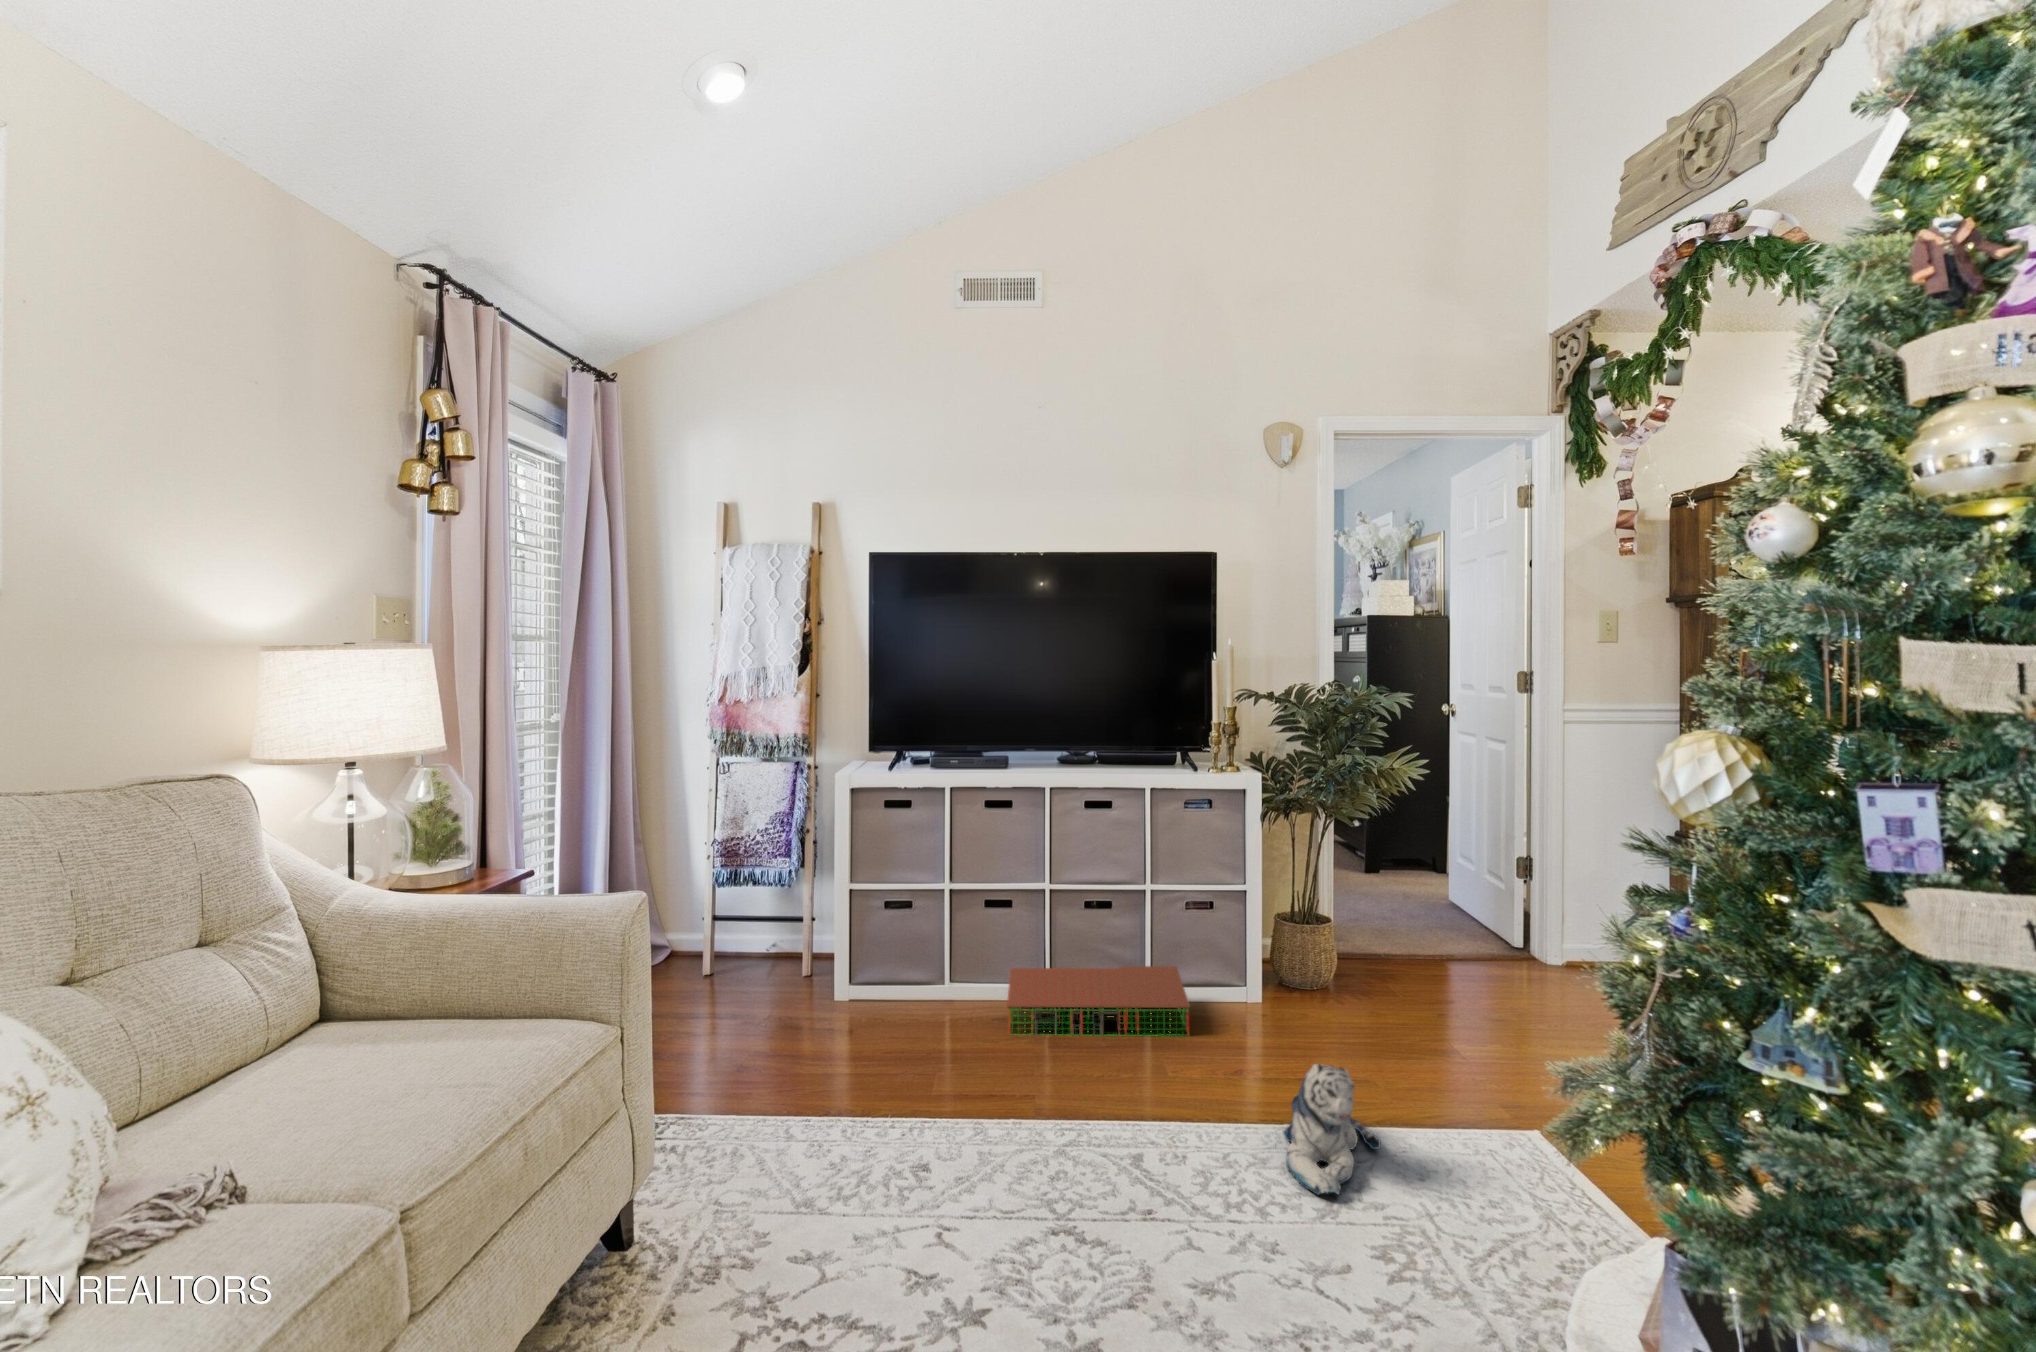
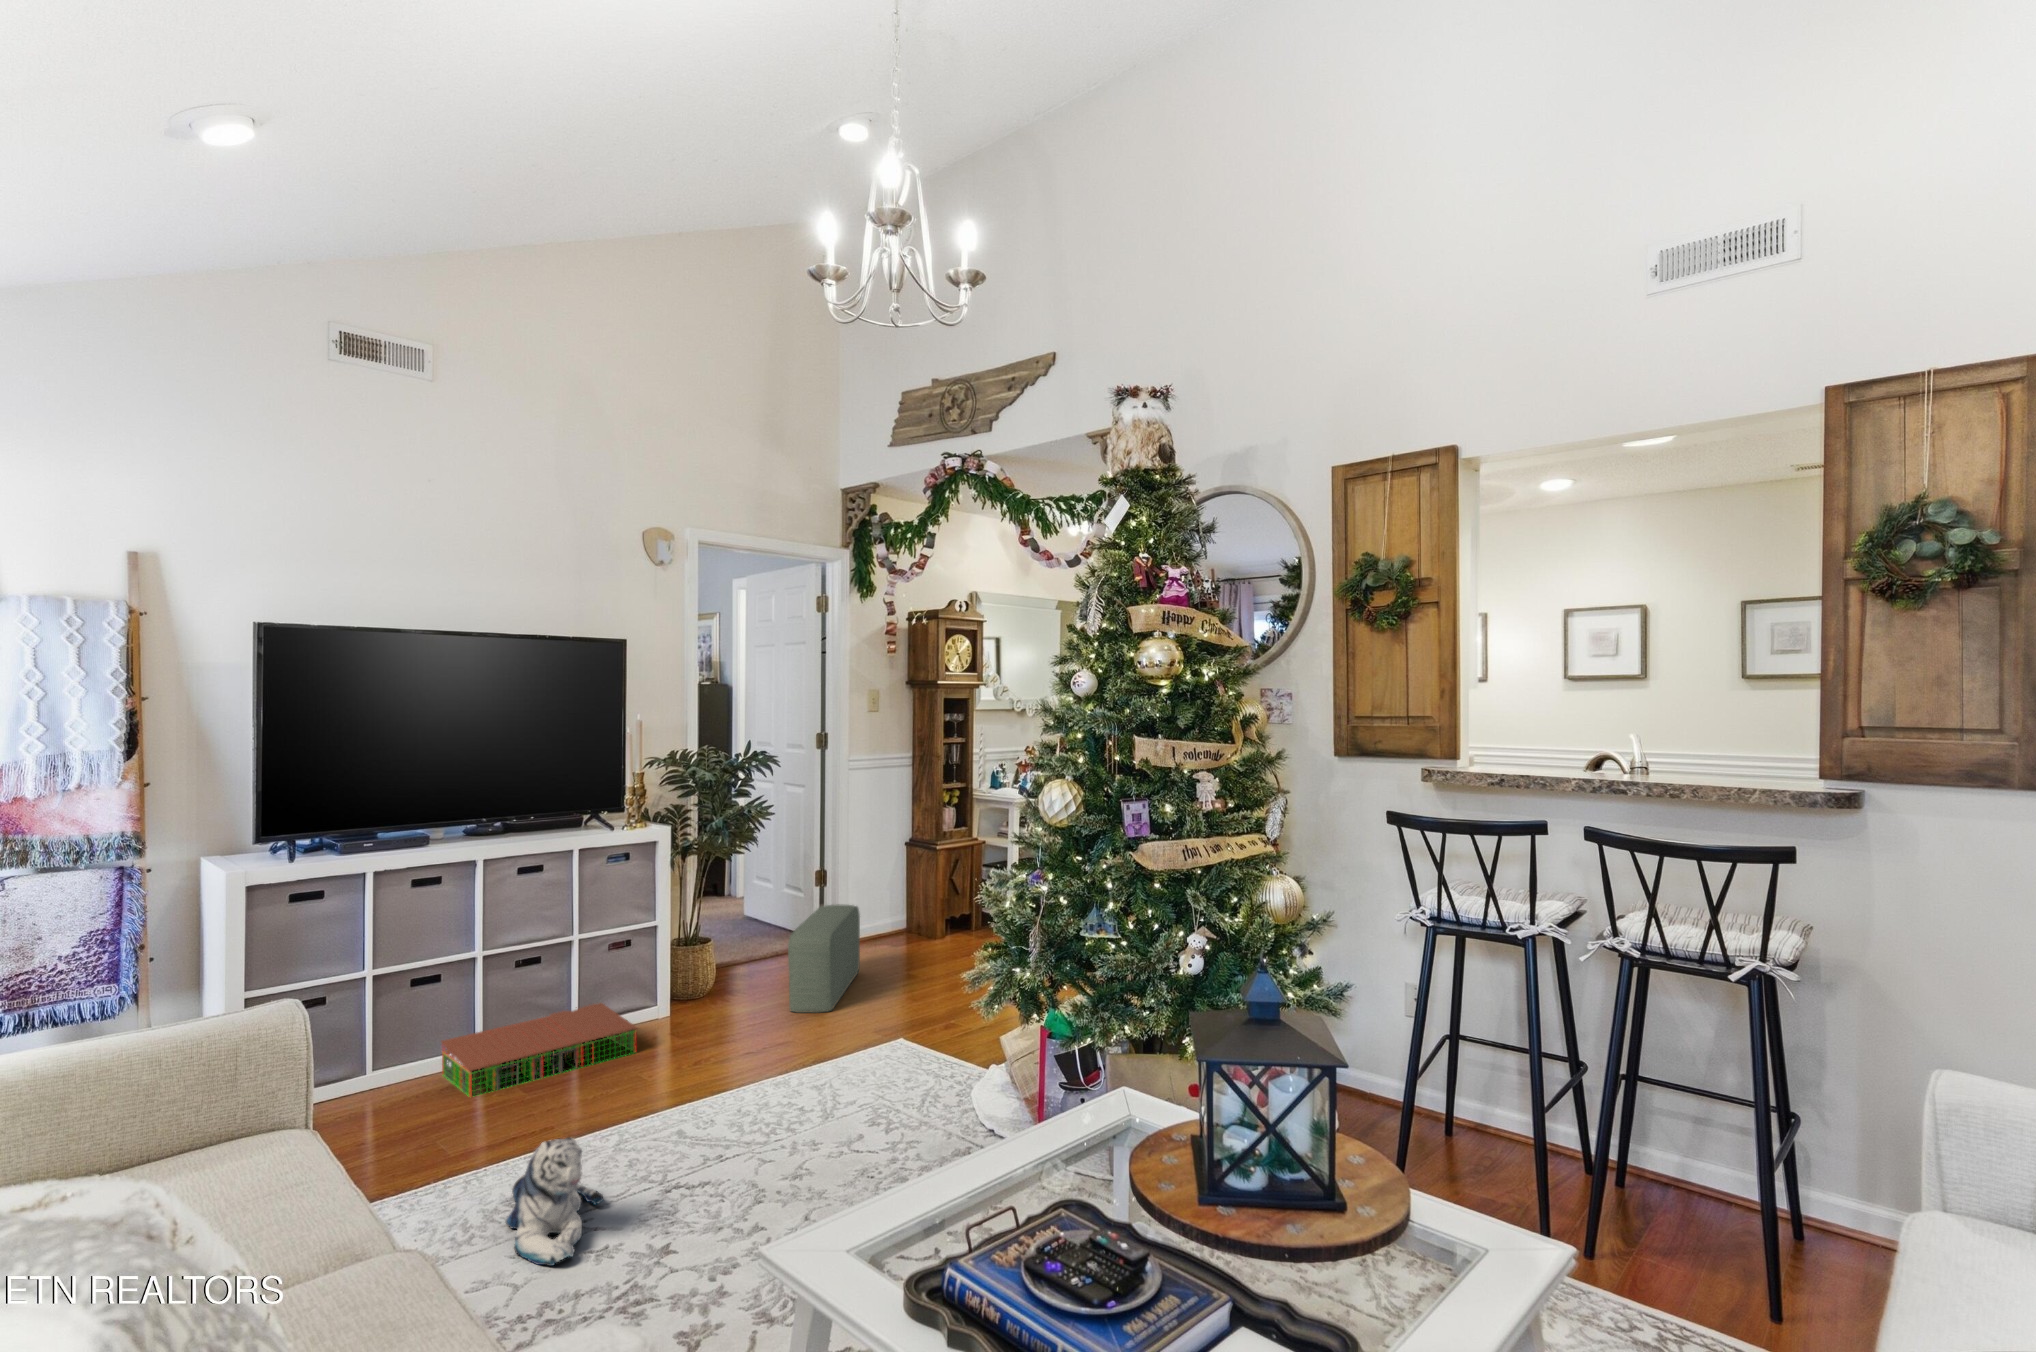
pouf: none [1401,905,1544,1054] -> present [788,904,860,1013]
plush toy: present [1283,1064,1381,1195] -> present [506,1138,603,1266]

